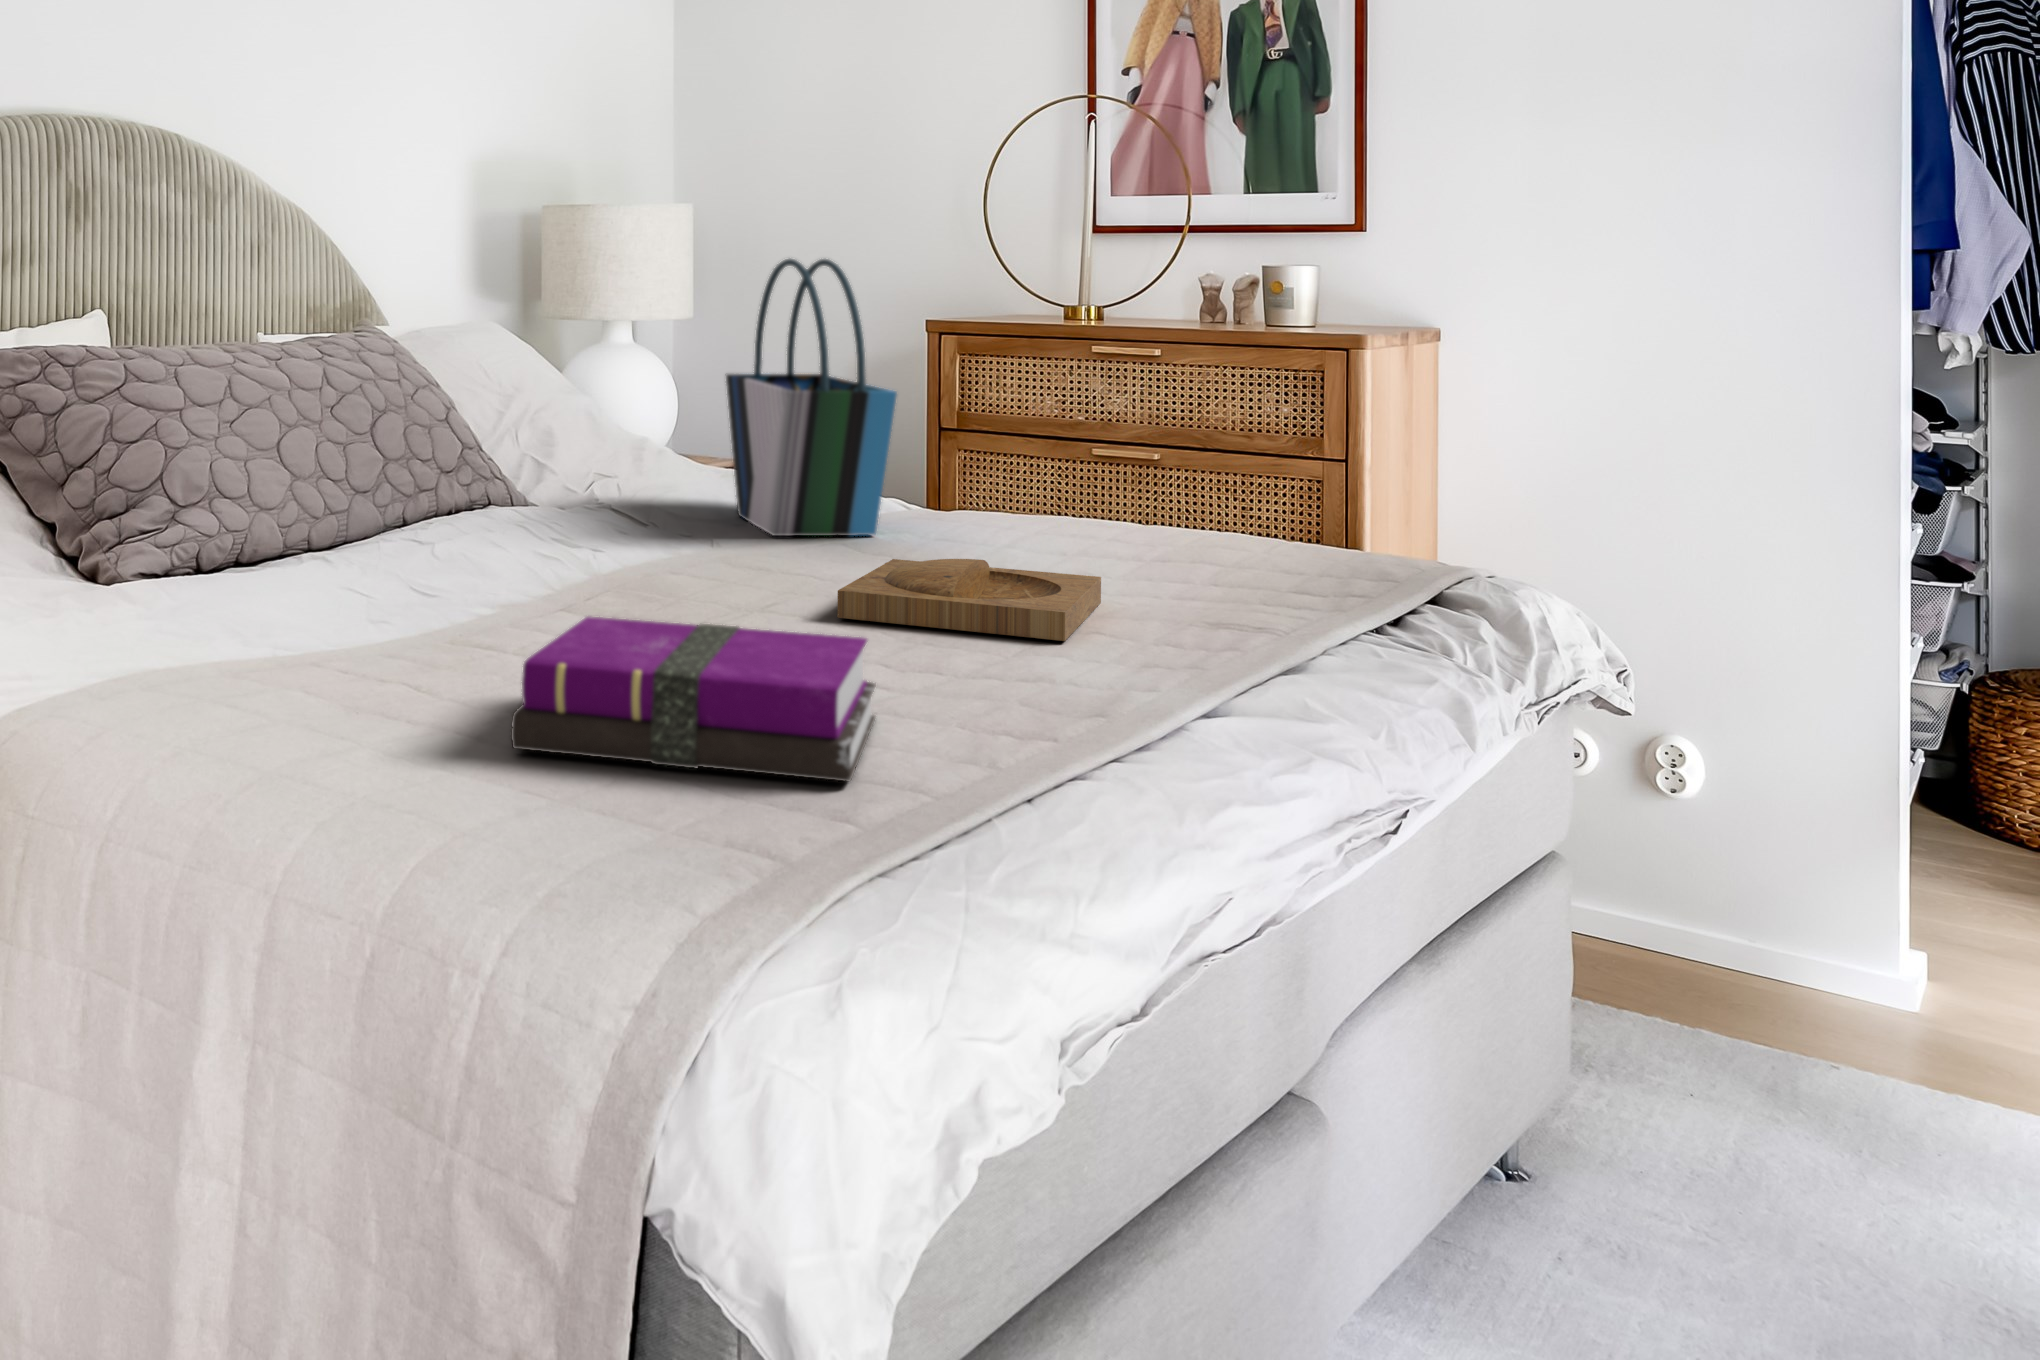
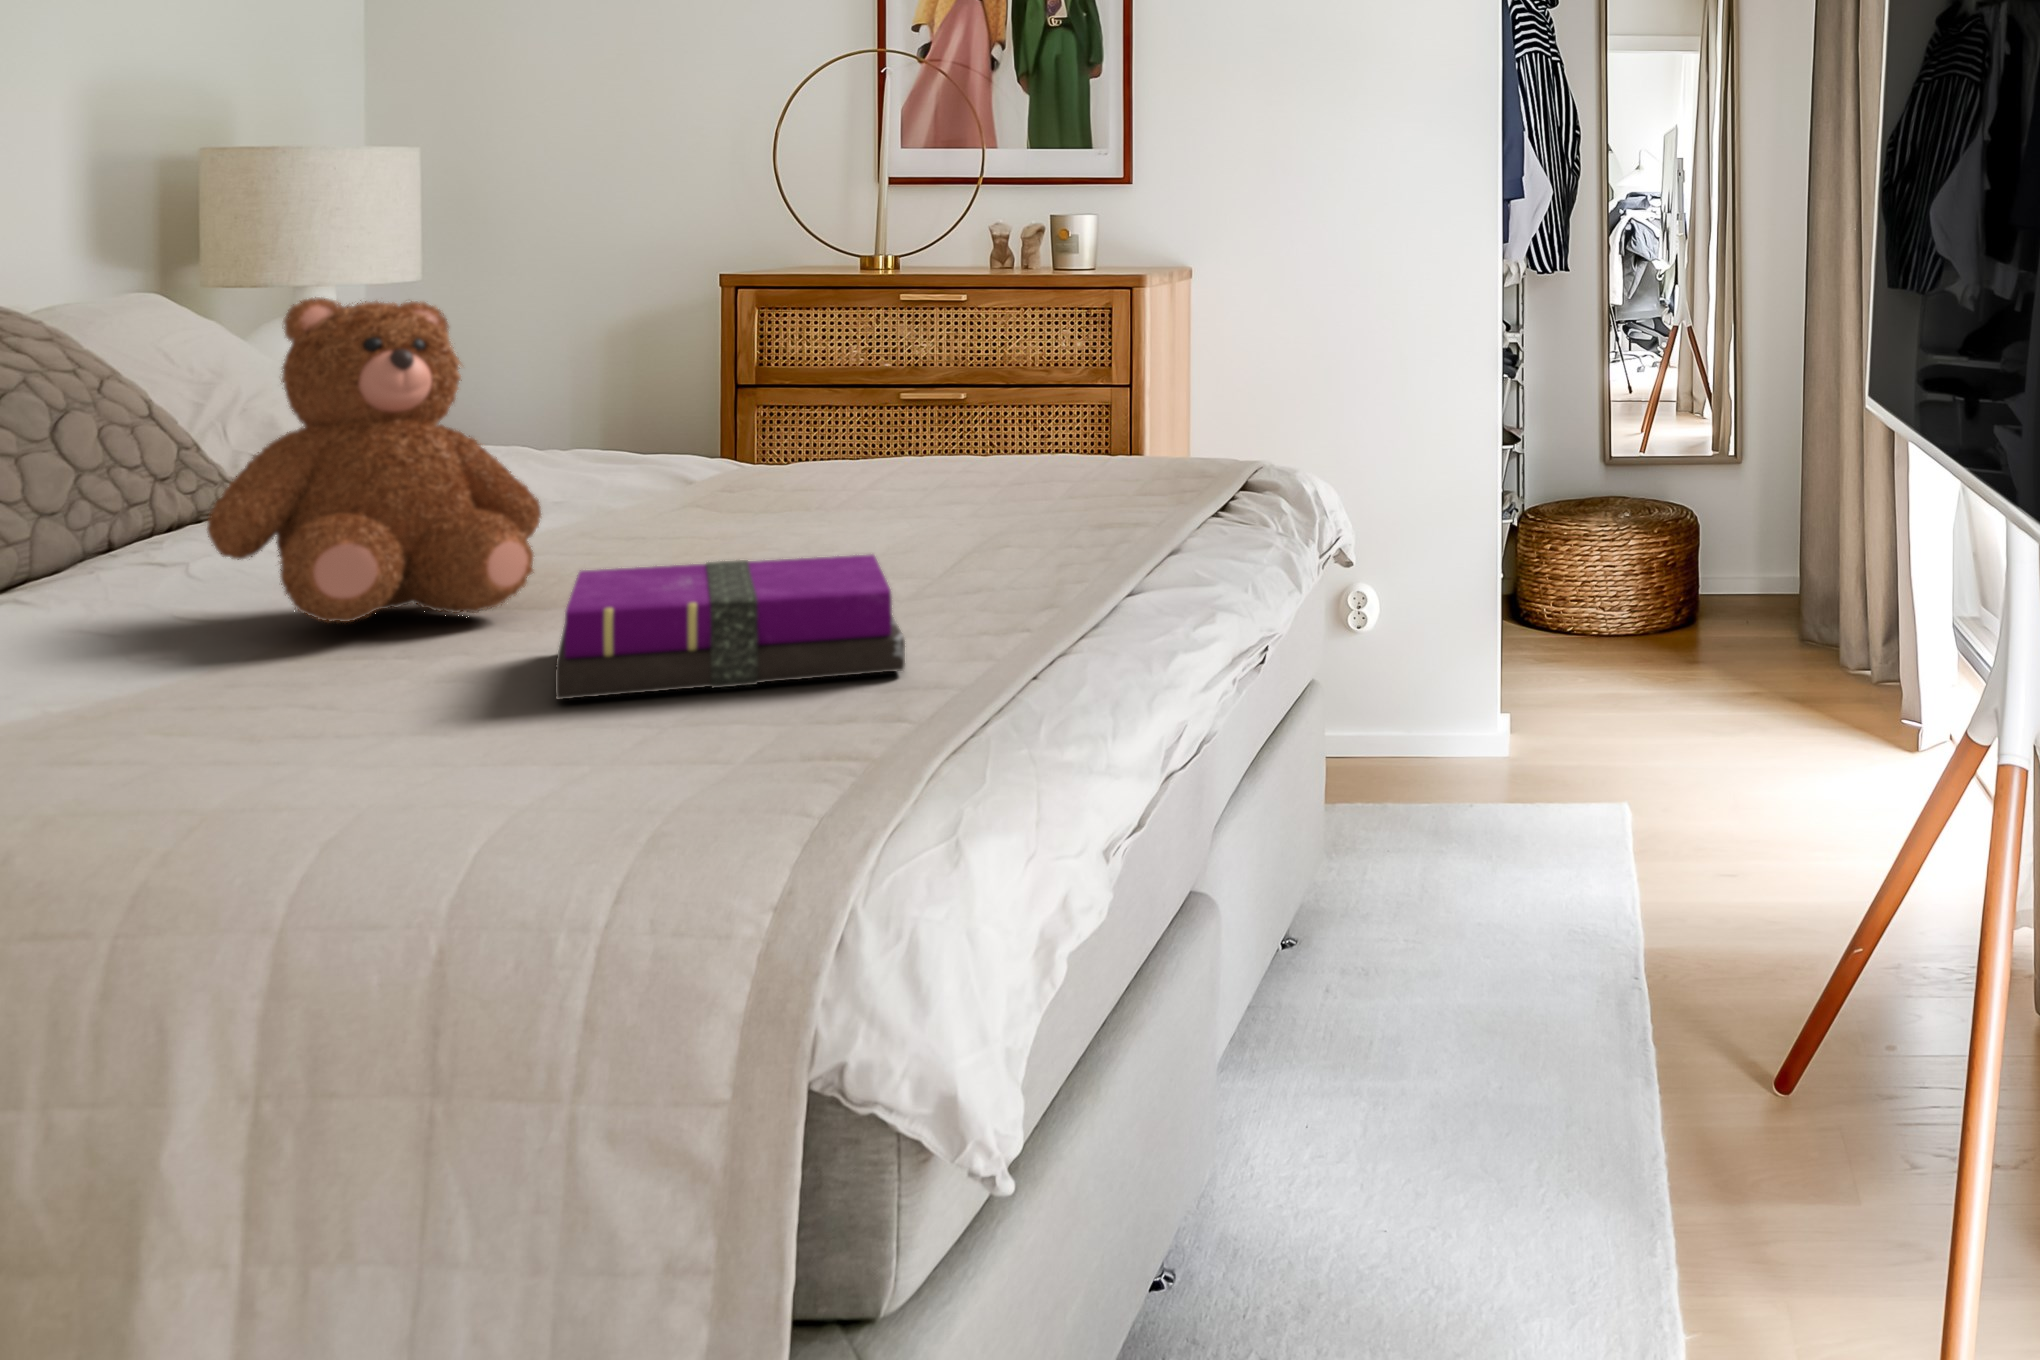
tote bag: present [726,259,897,536] -> none [551,207,773,496]
teddy bear: none [339,337,612,643] -> present [207,297,541,622]
tray: present [837,559,1101,641] -> none [774,490,998,556]

